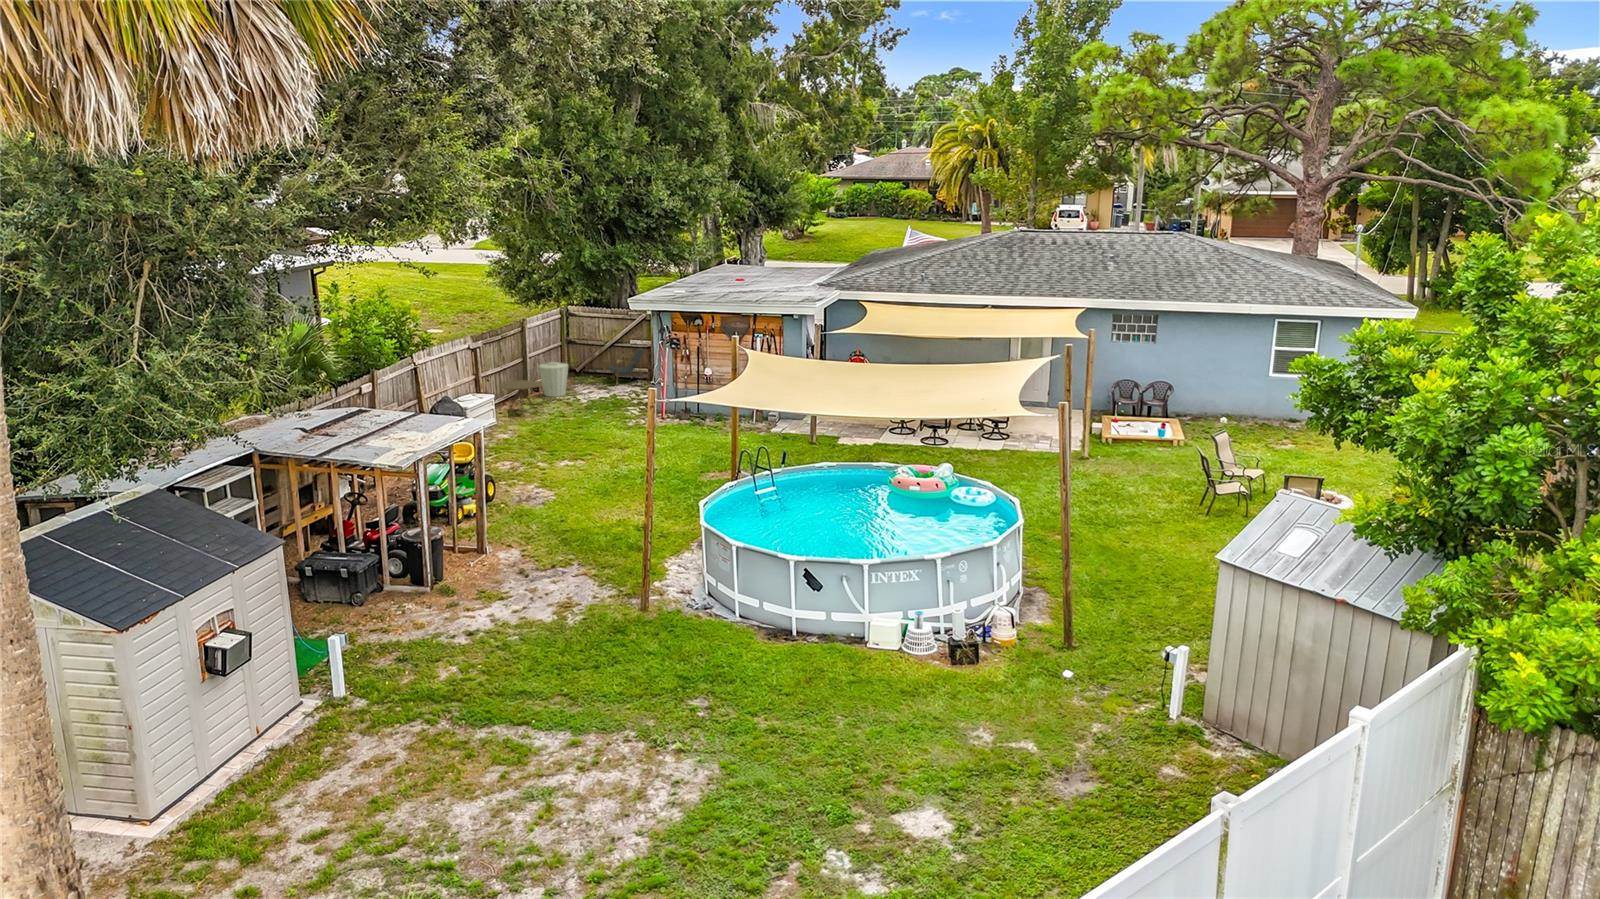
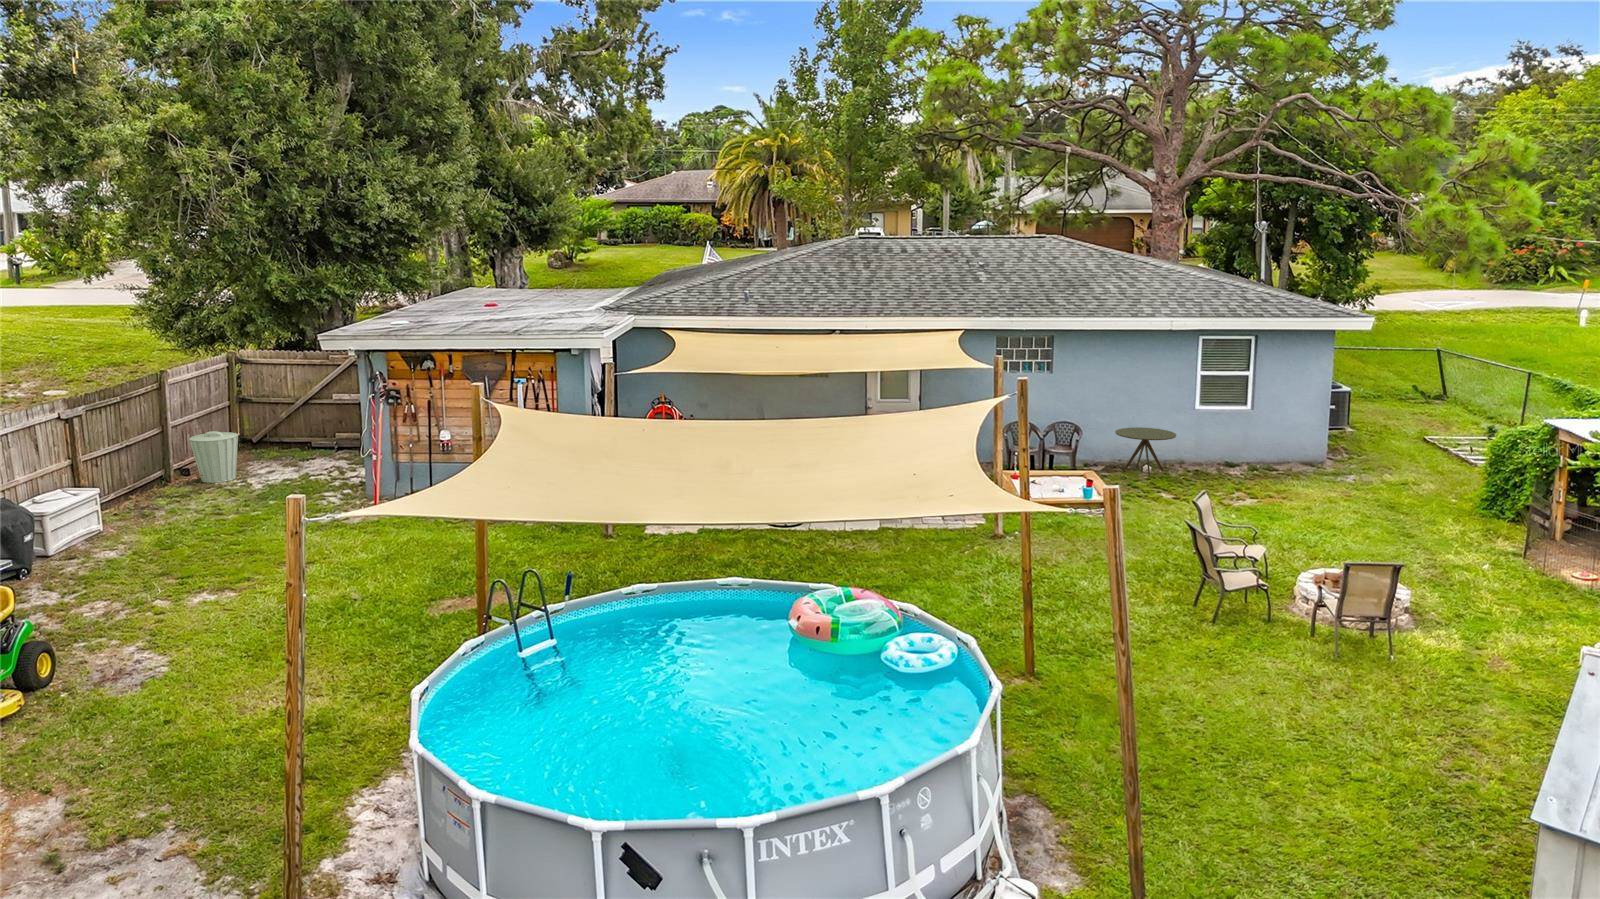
lounge chair: present [608,348,643,384] -> none [305,404,357,460]
round table: present [499,380,543,410] -> present [1115,427,1176,476]

